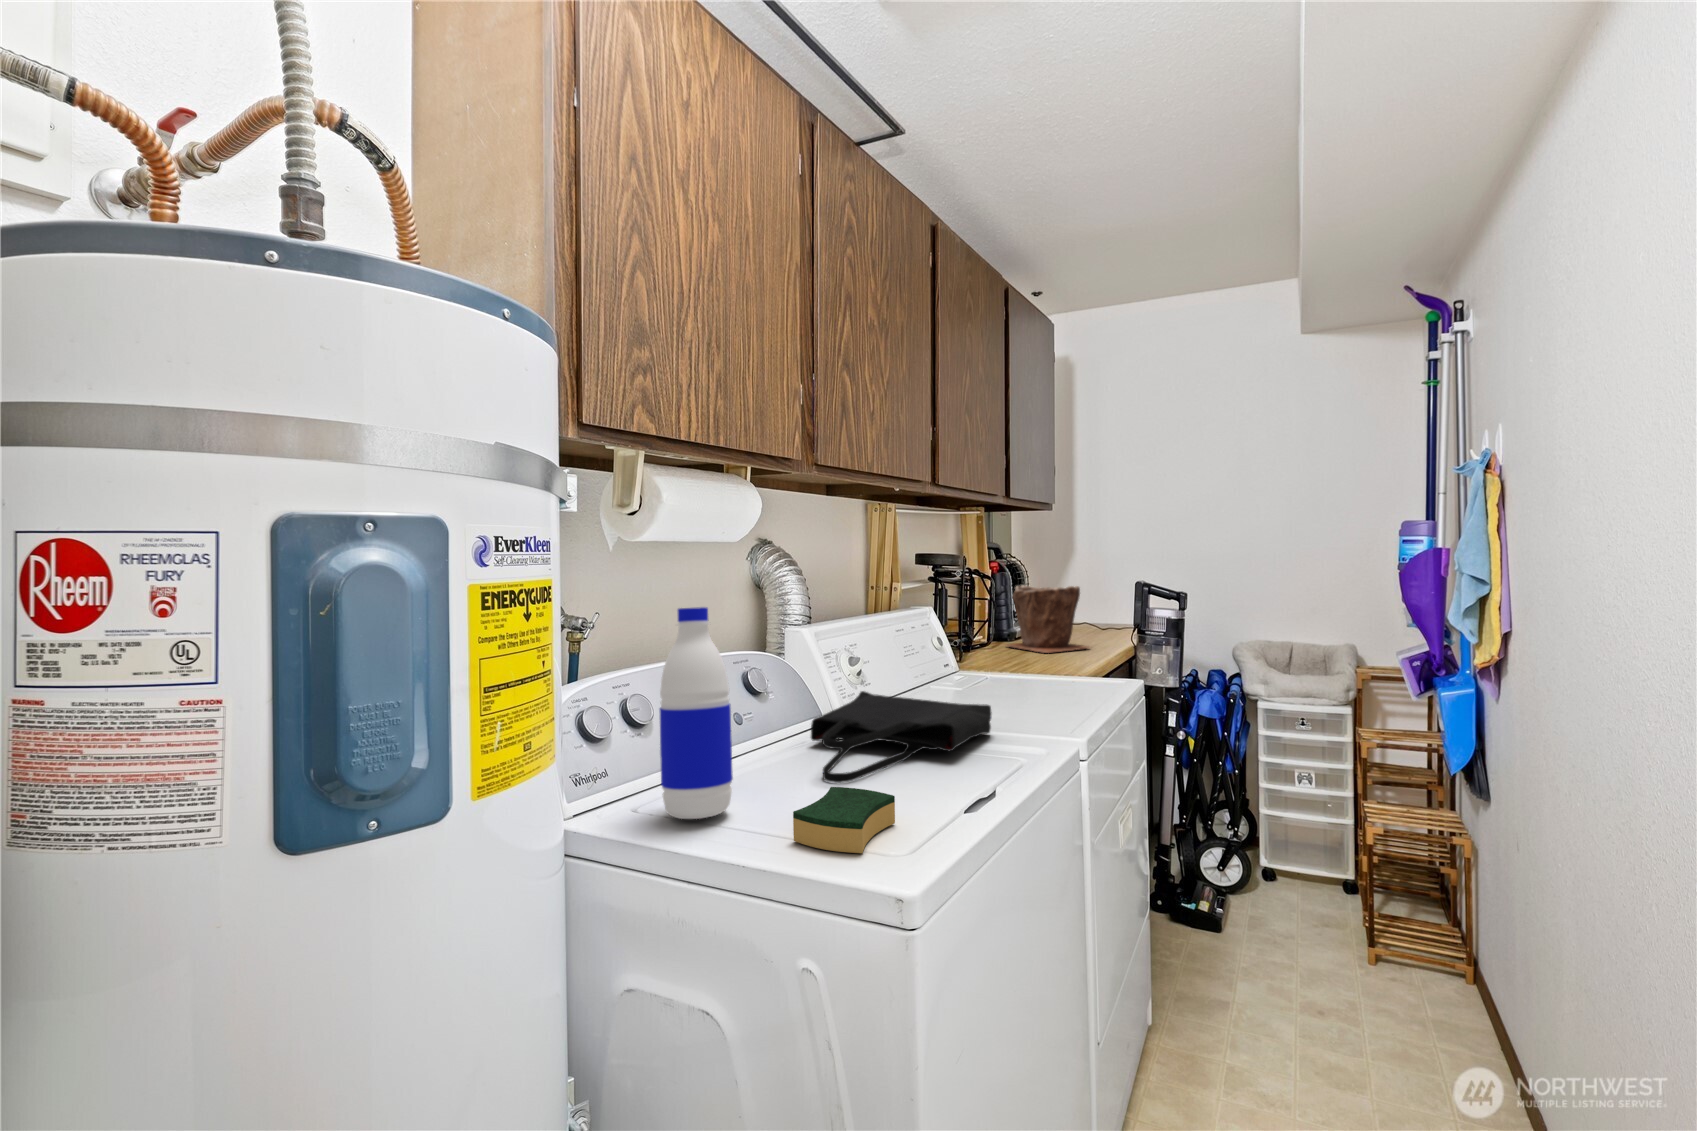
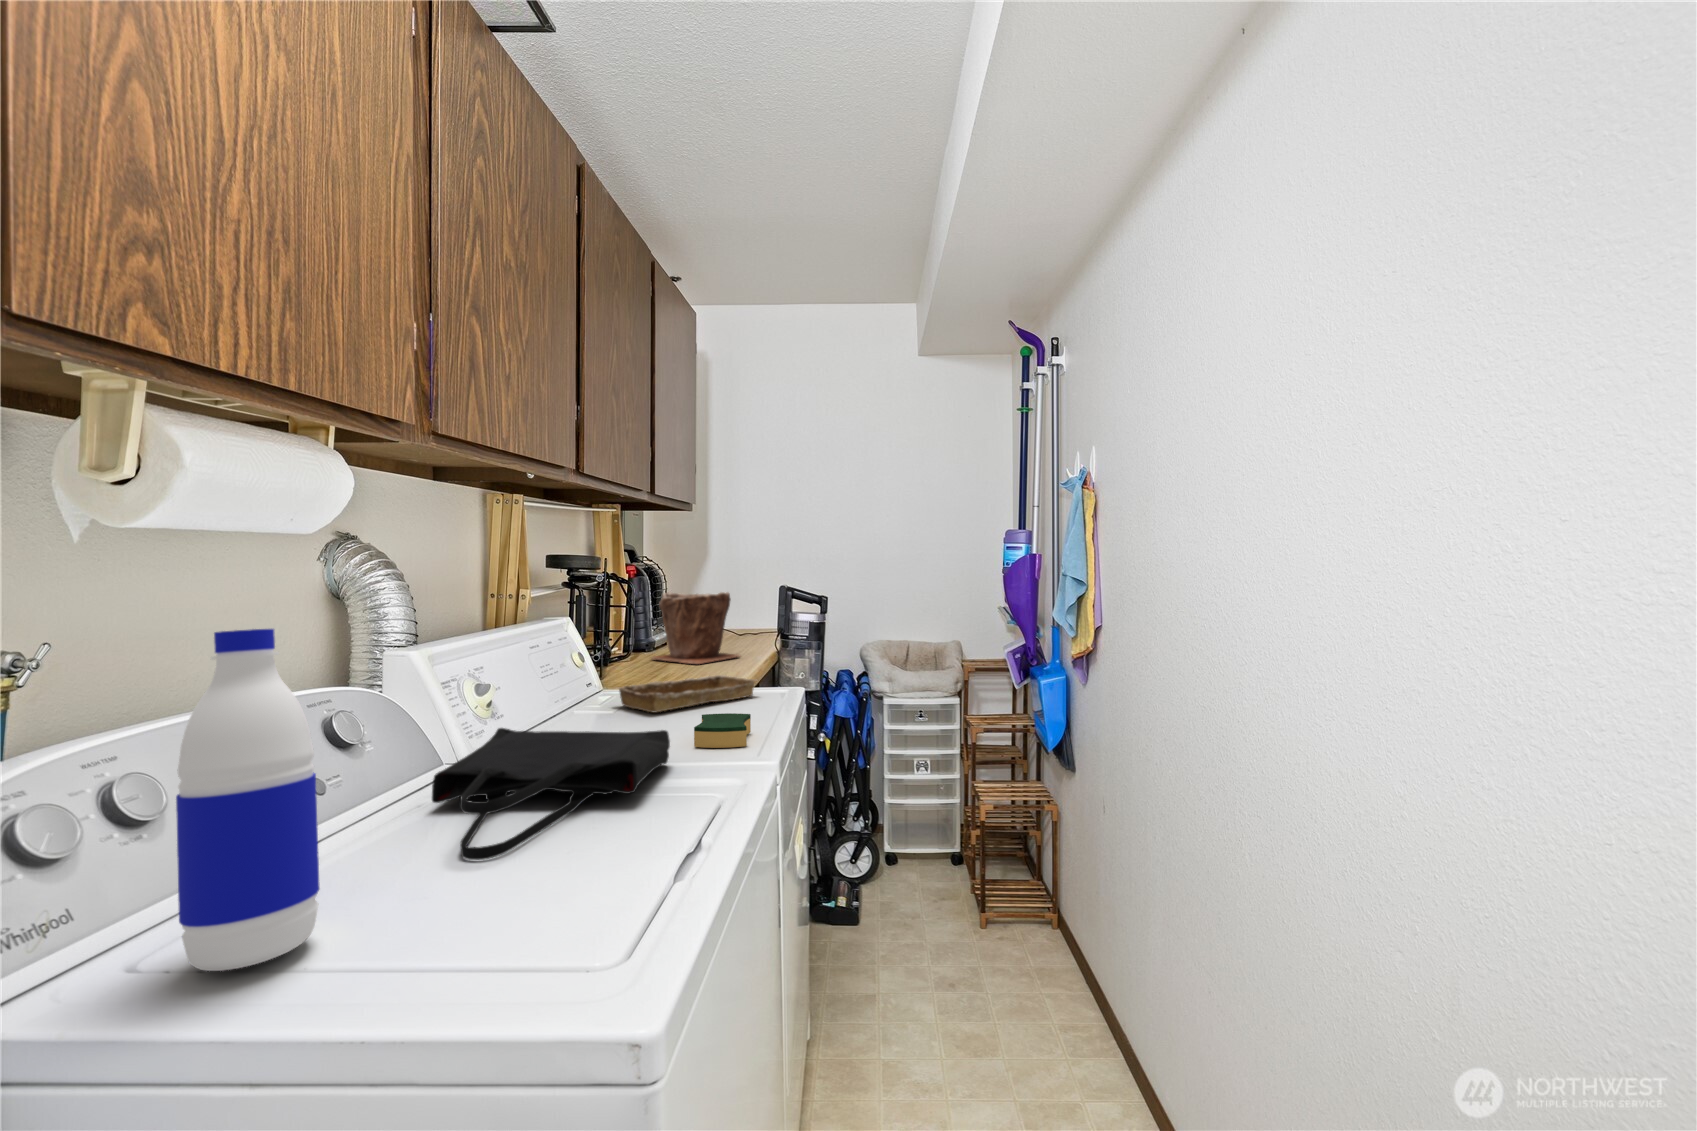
tray: none [959,663,1094,692] -> present [615,675,756,712]
sponge: present [793,787,895,853] -> present [694,713,751,748]

